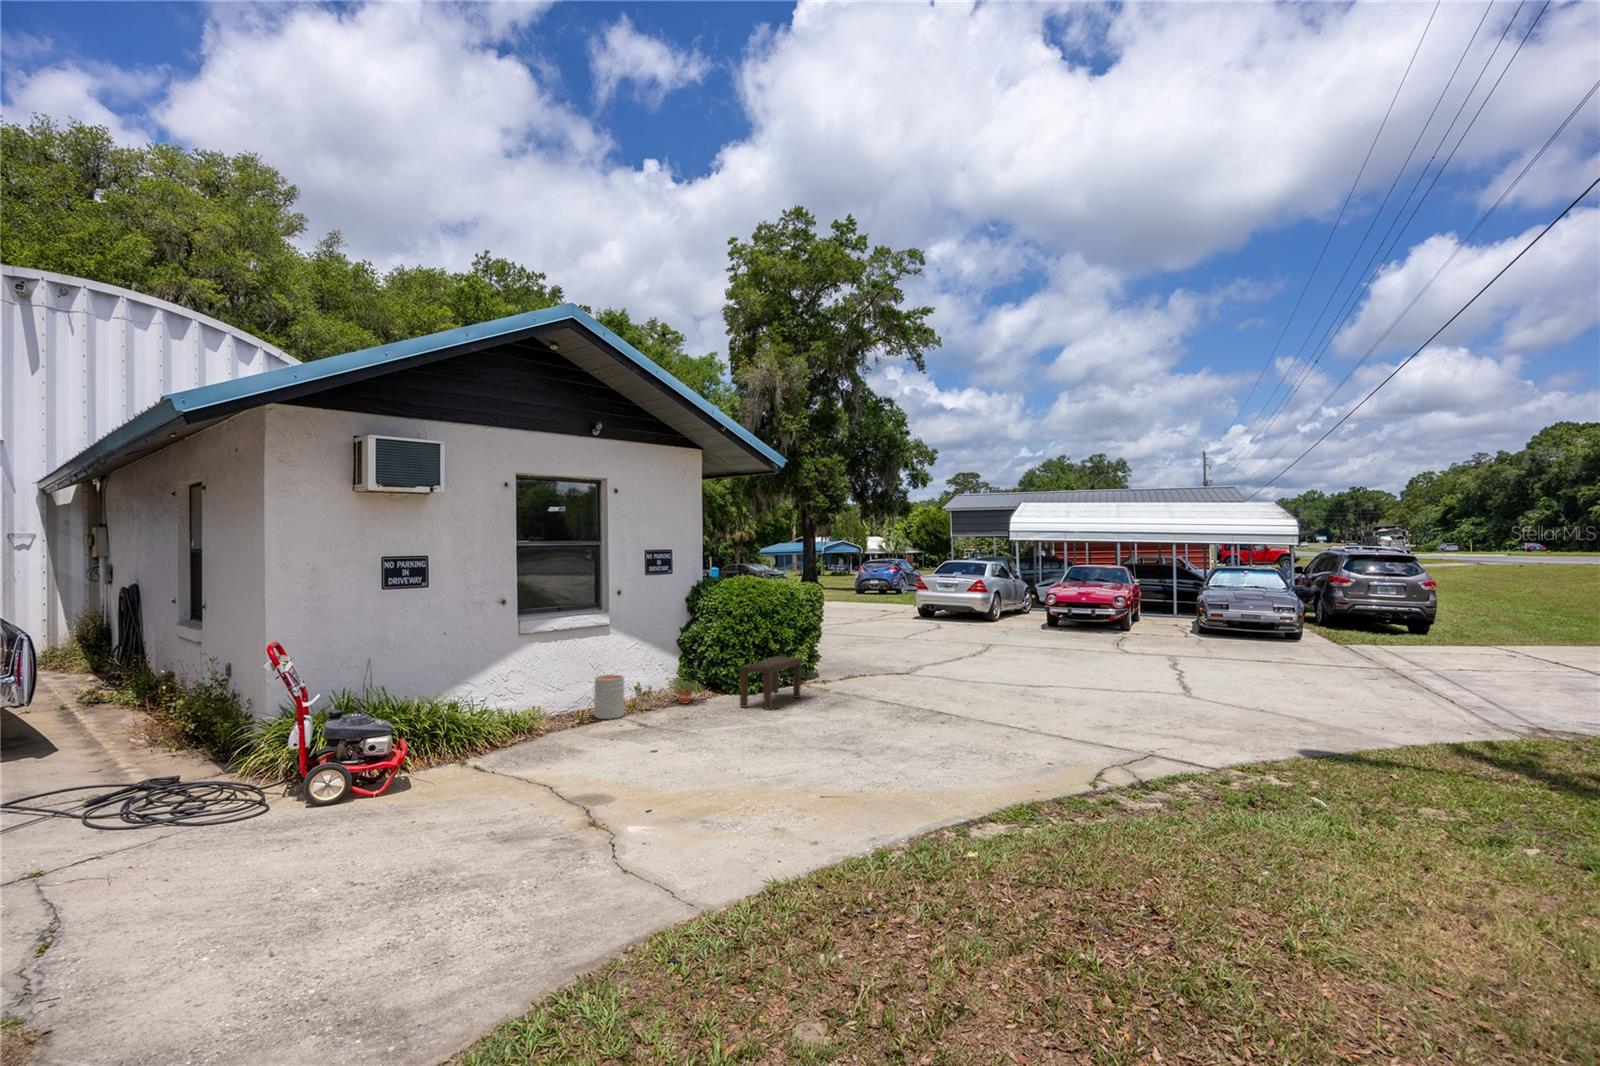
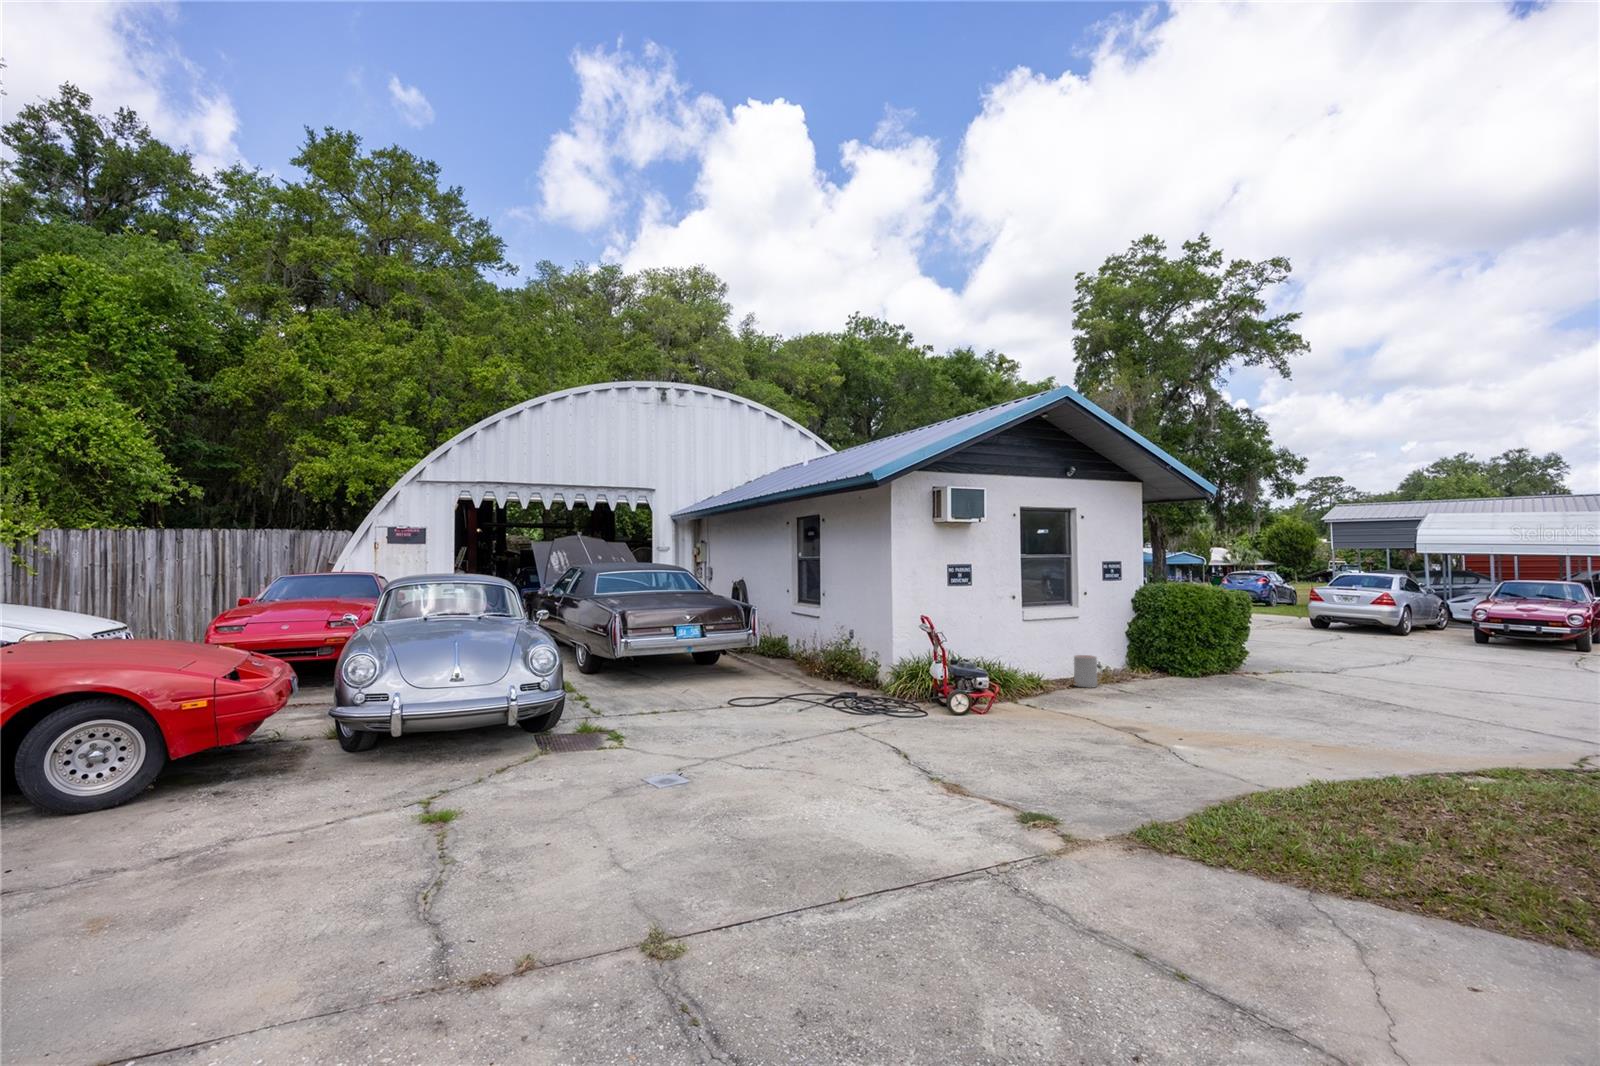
bench: present [739,656,803,710] -> none [1189,649,1242,690]
potted plant: present [667,678,704,704] -> none [1119,661,1157,682]

